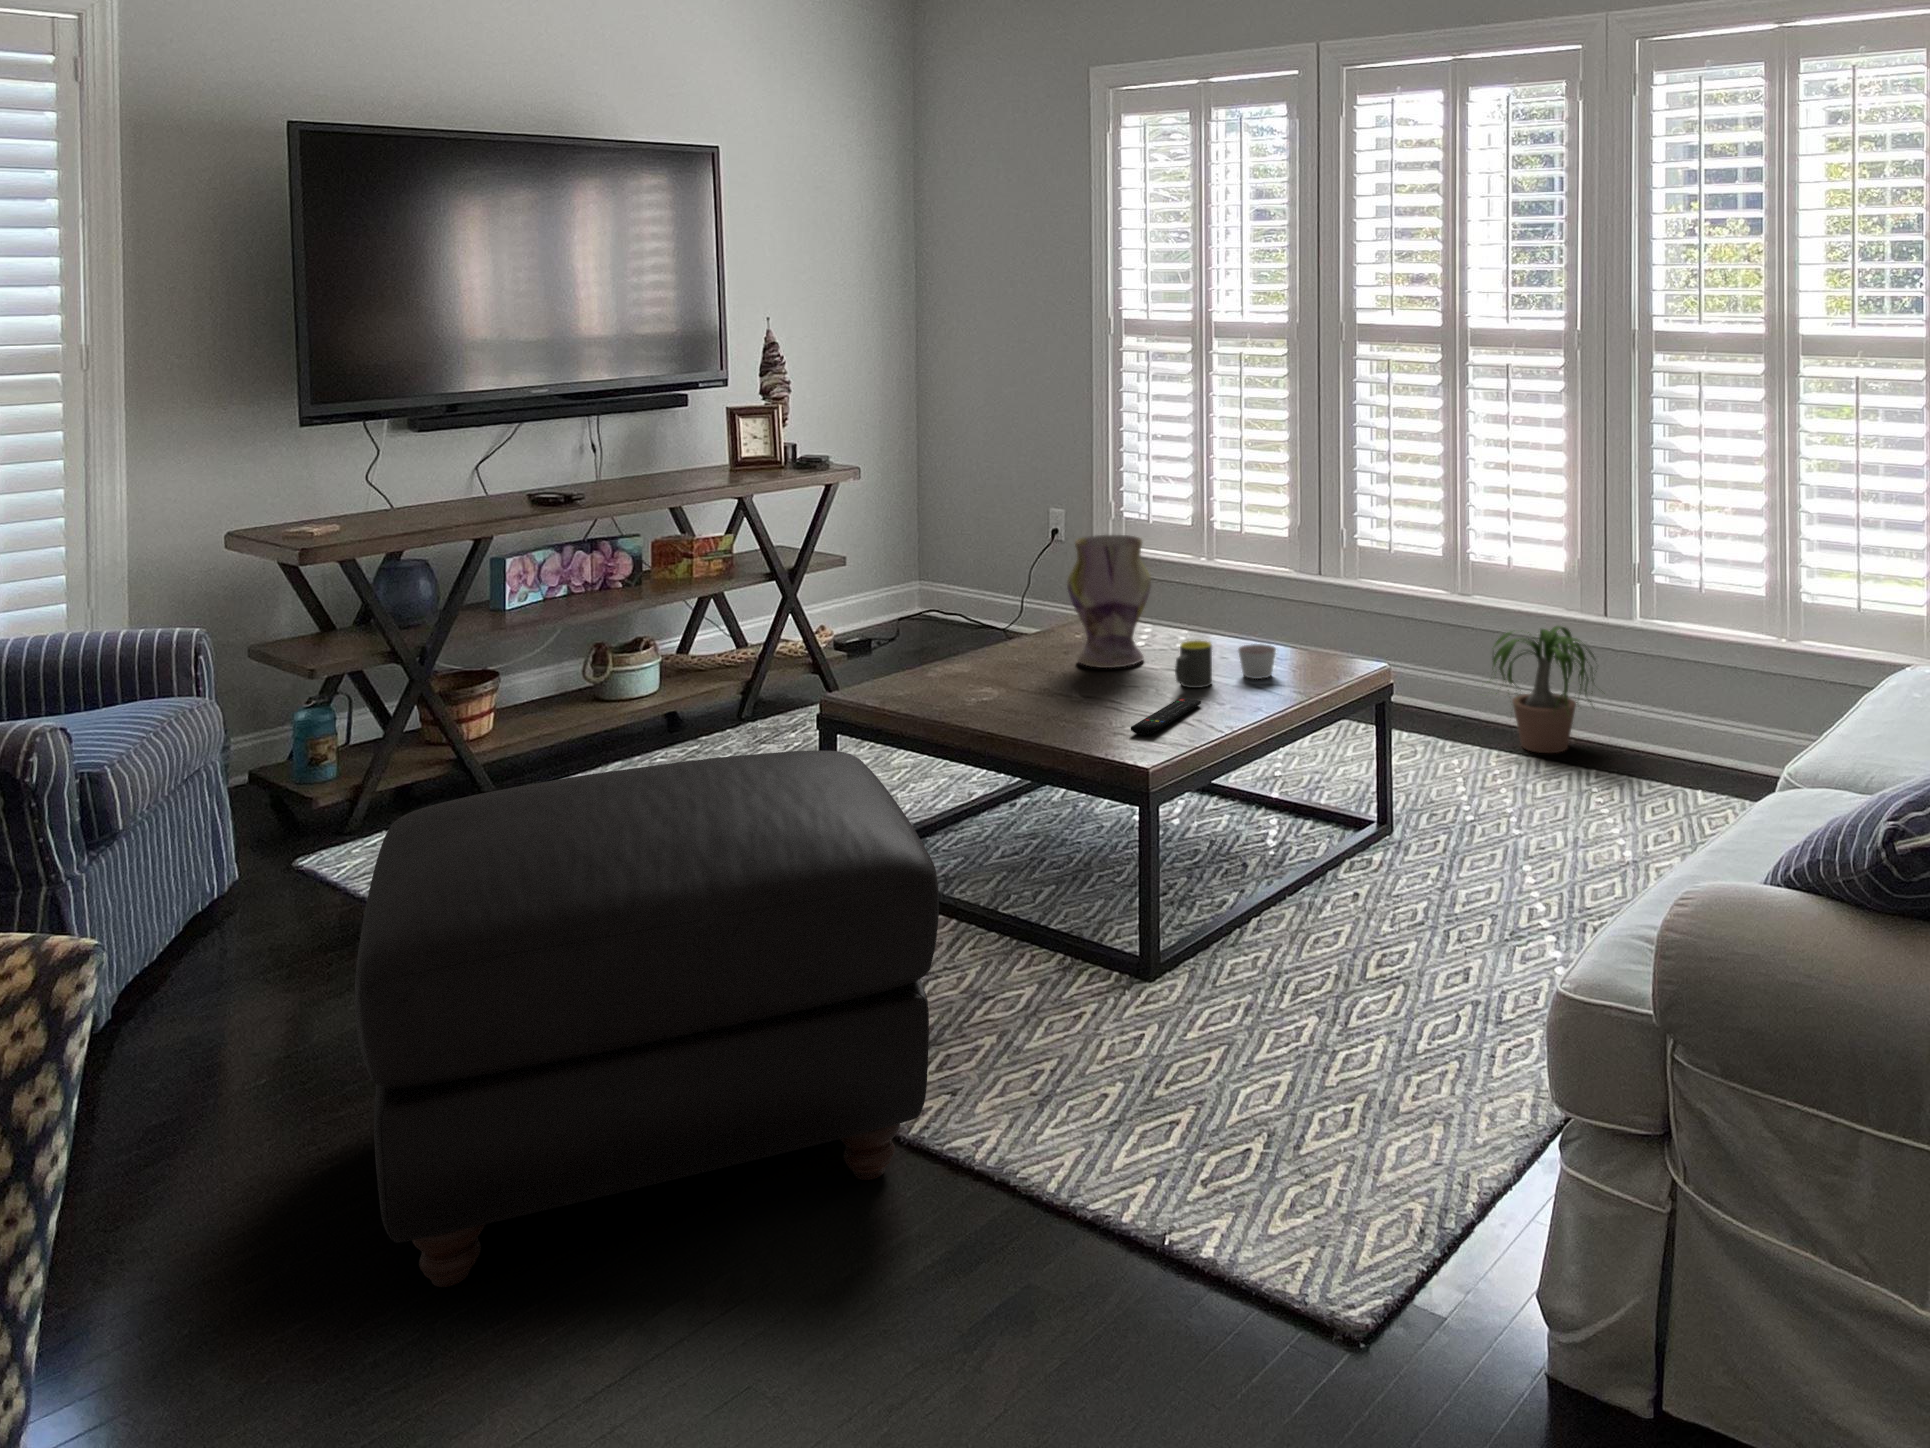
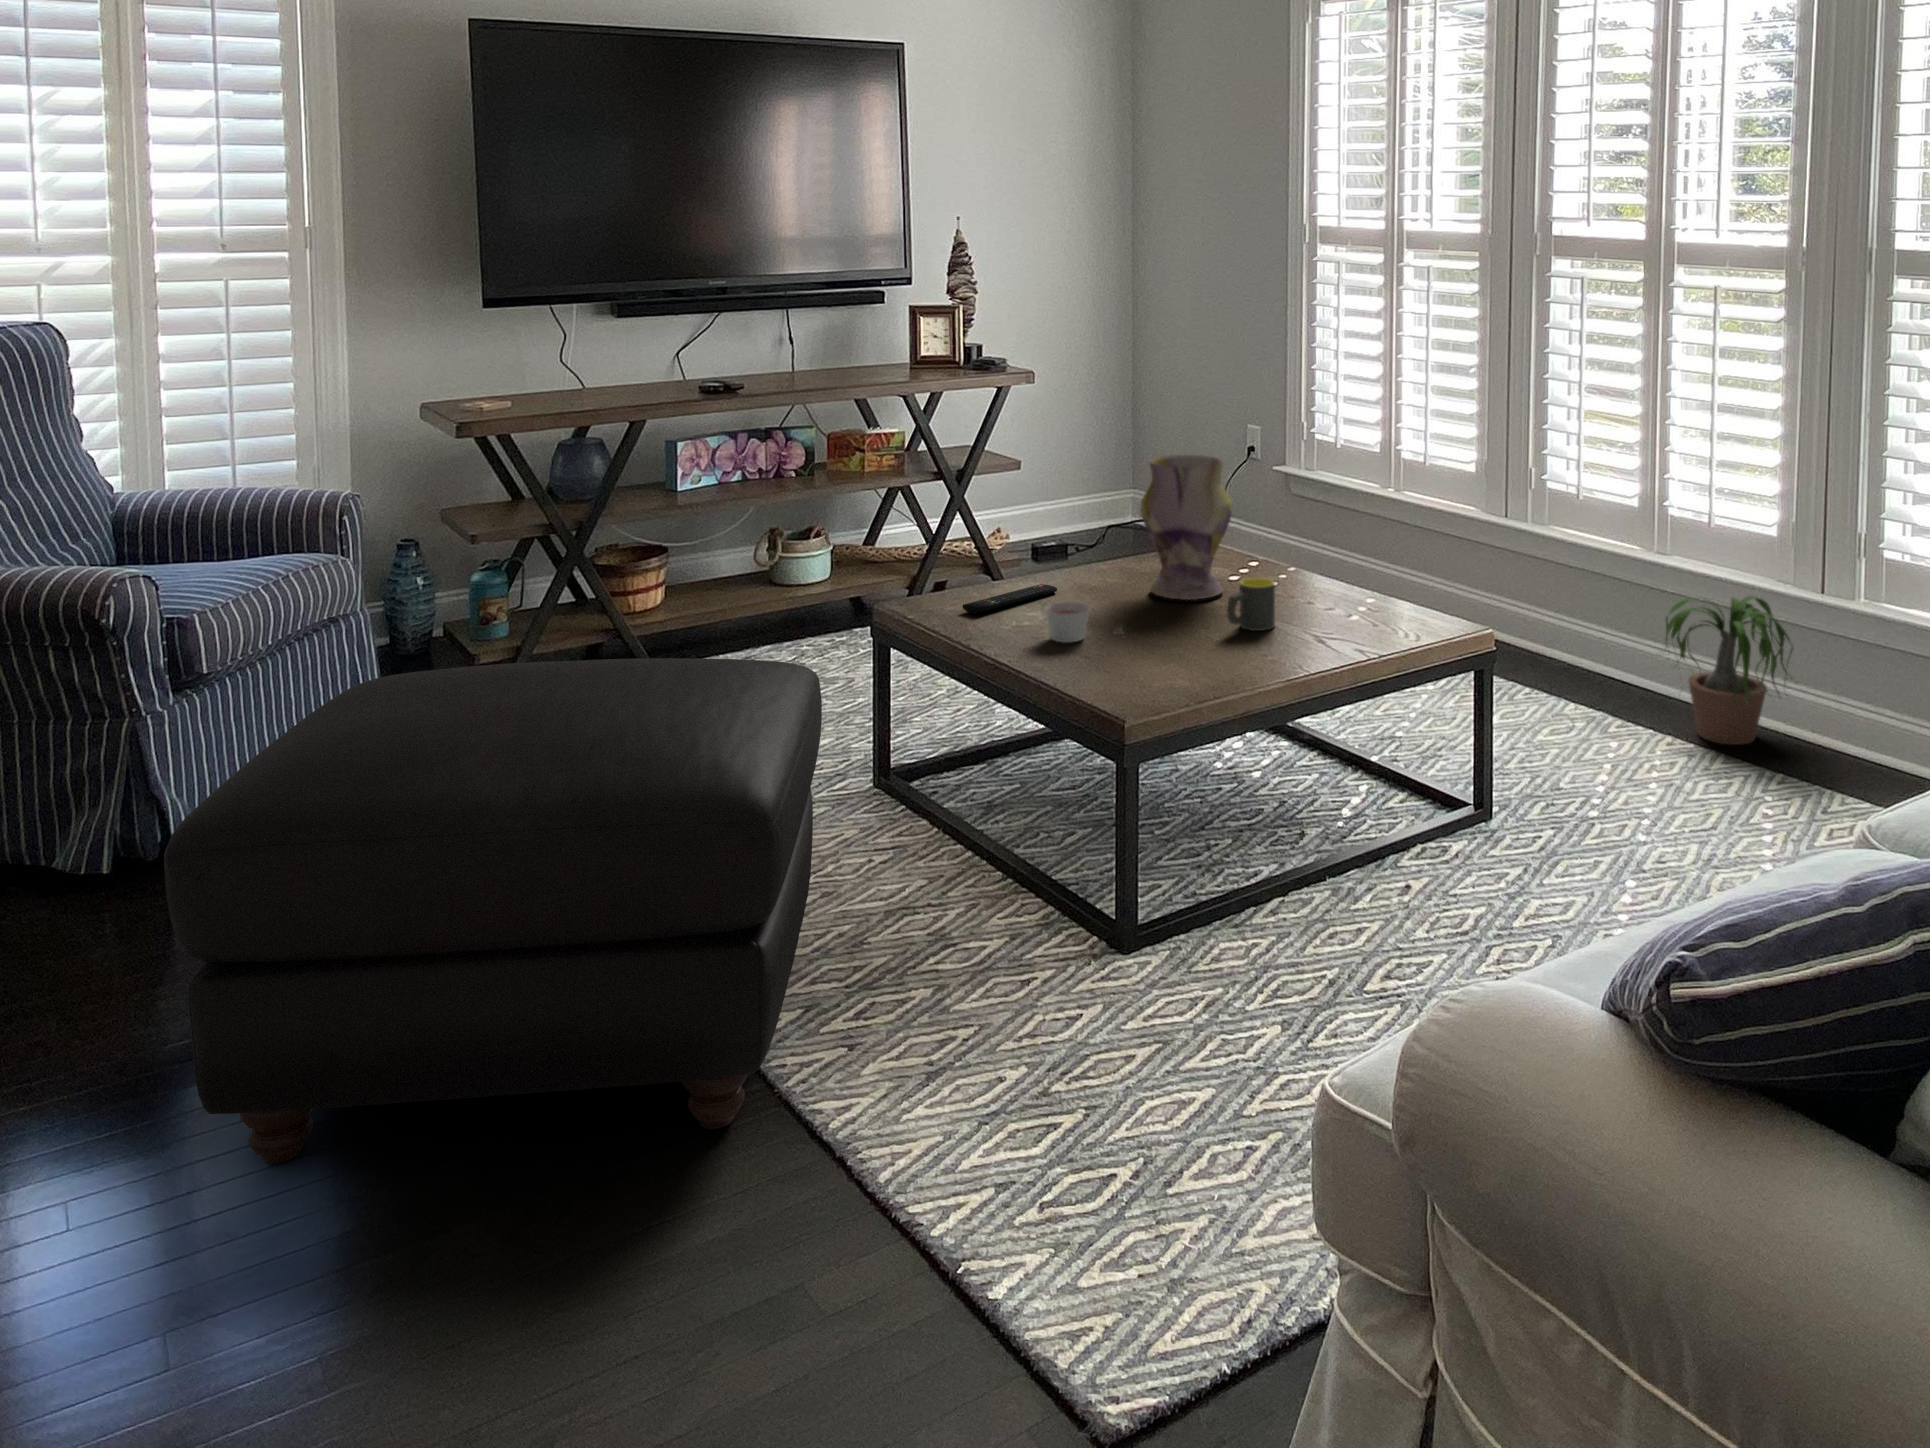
candle: present [1238,644,1276,679] -> present [1045,602,1089,643]
remote control: present [1131,698,1201,735] -> present [963,584,1057,614]

